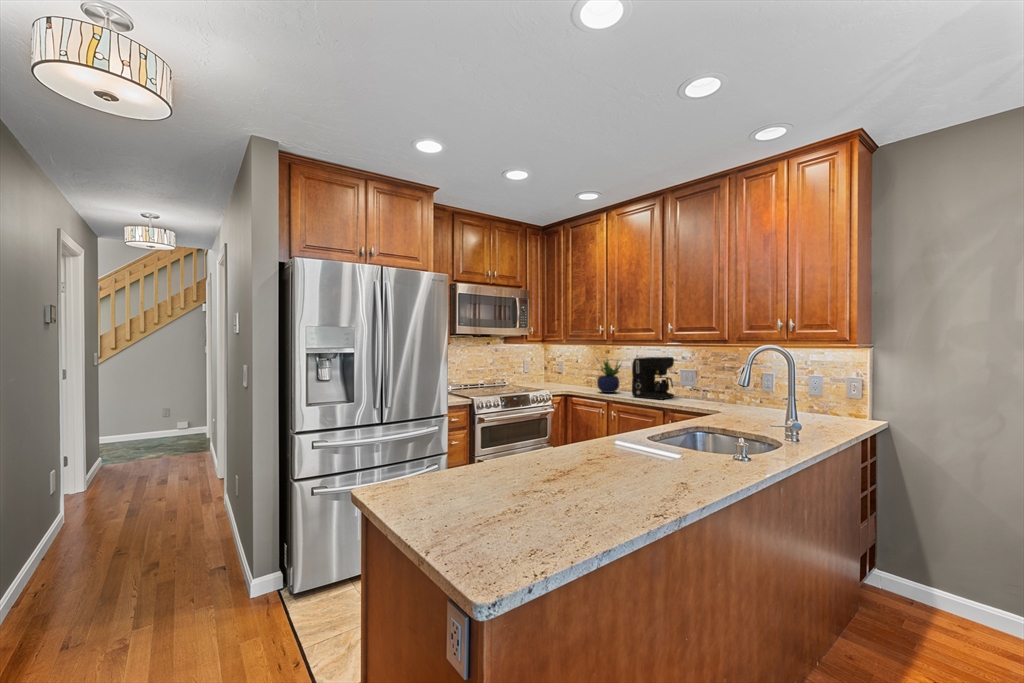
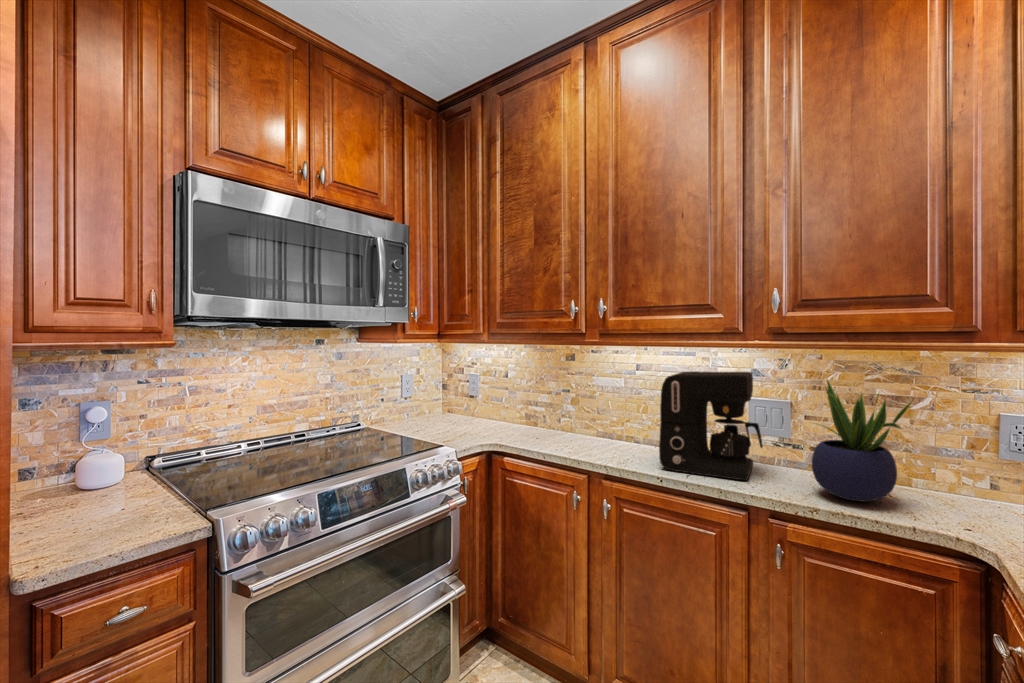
potted plant: present [597,359,621,393] -> present [812,380,912,501]

